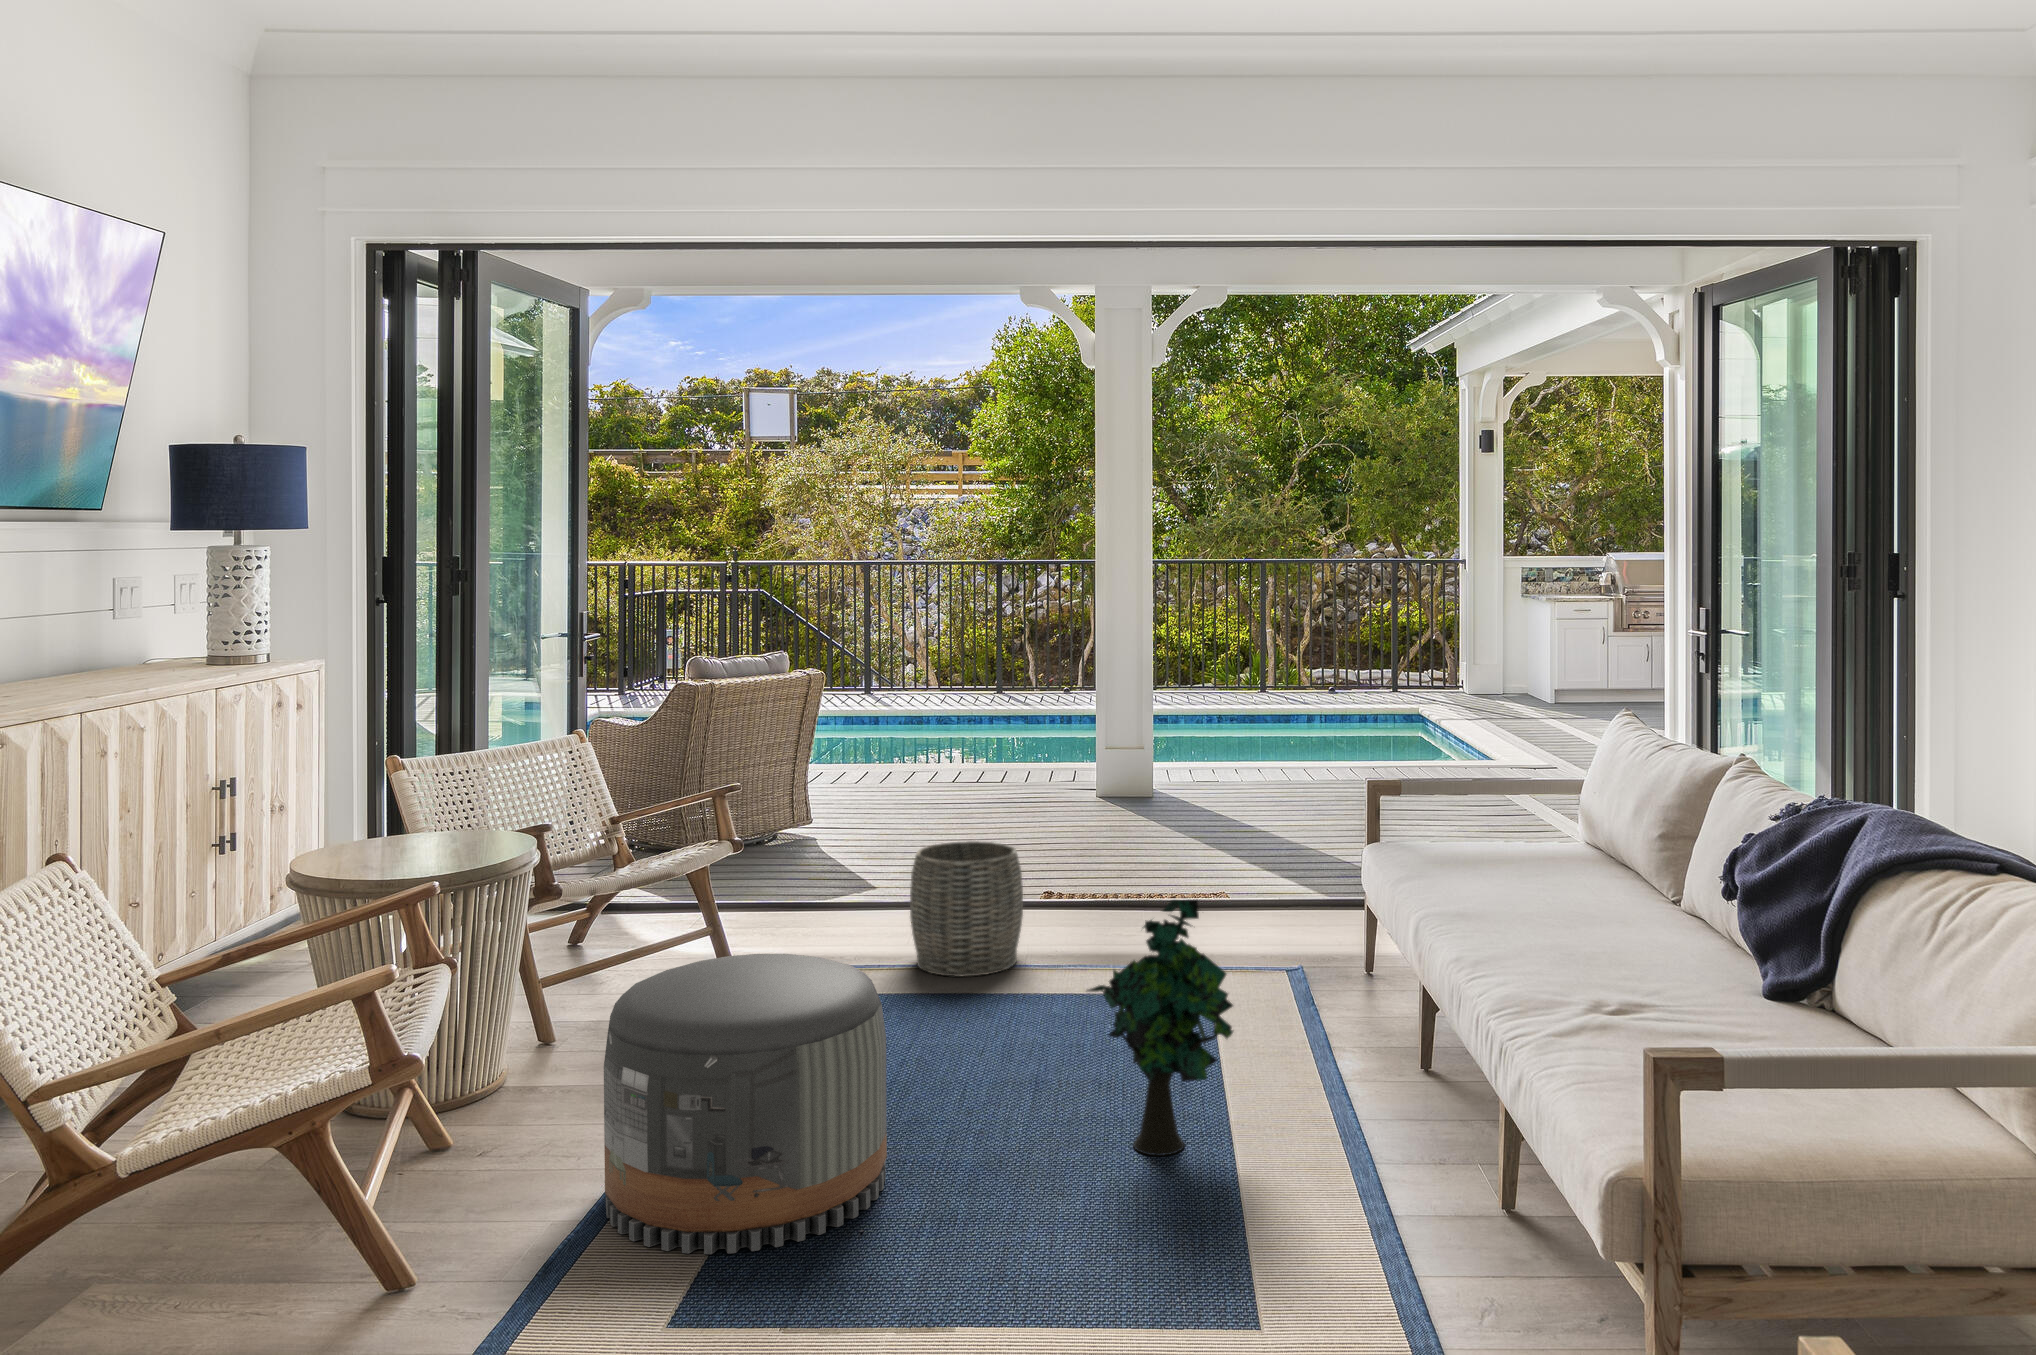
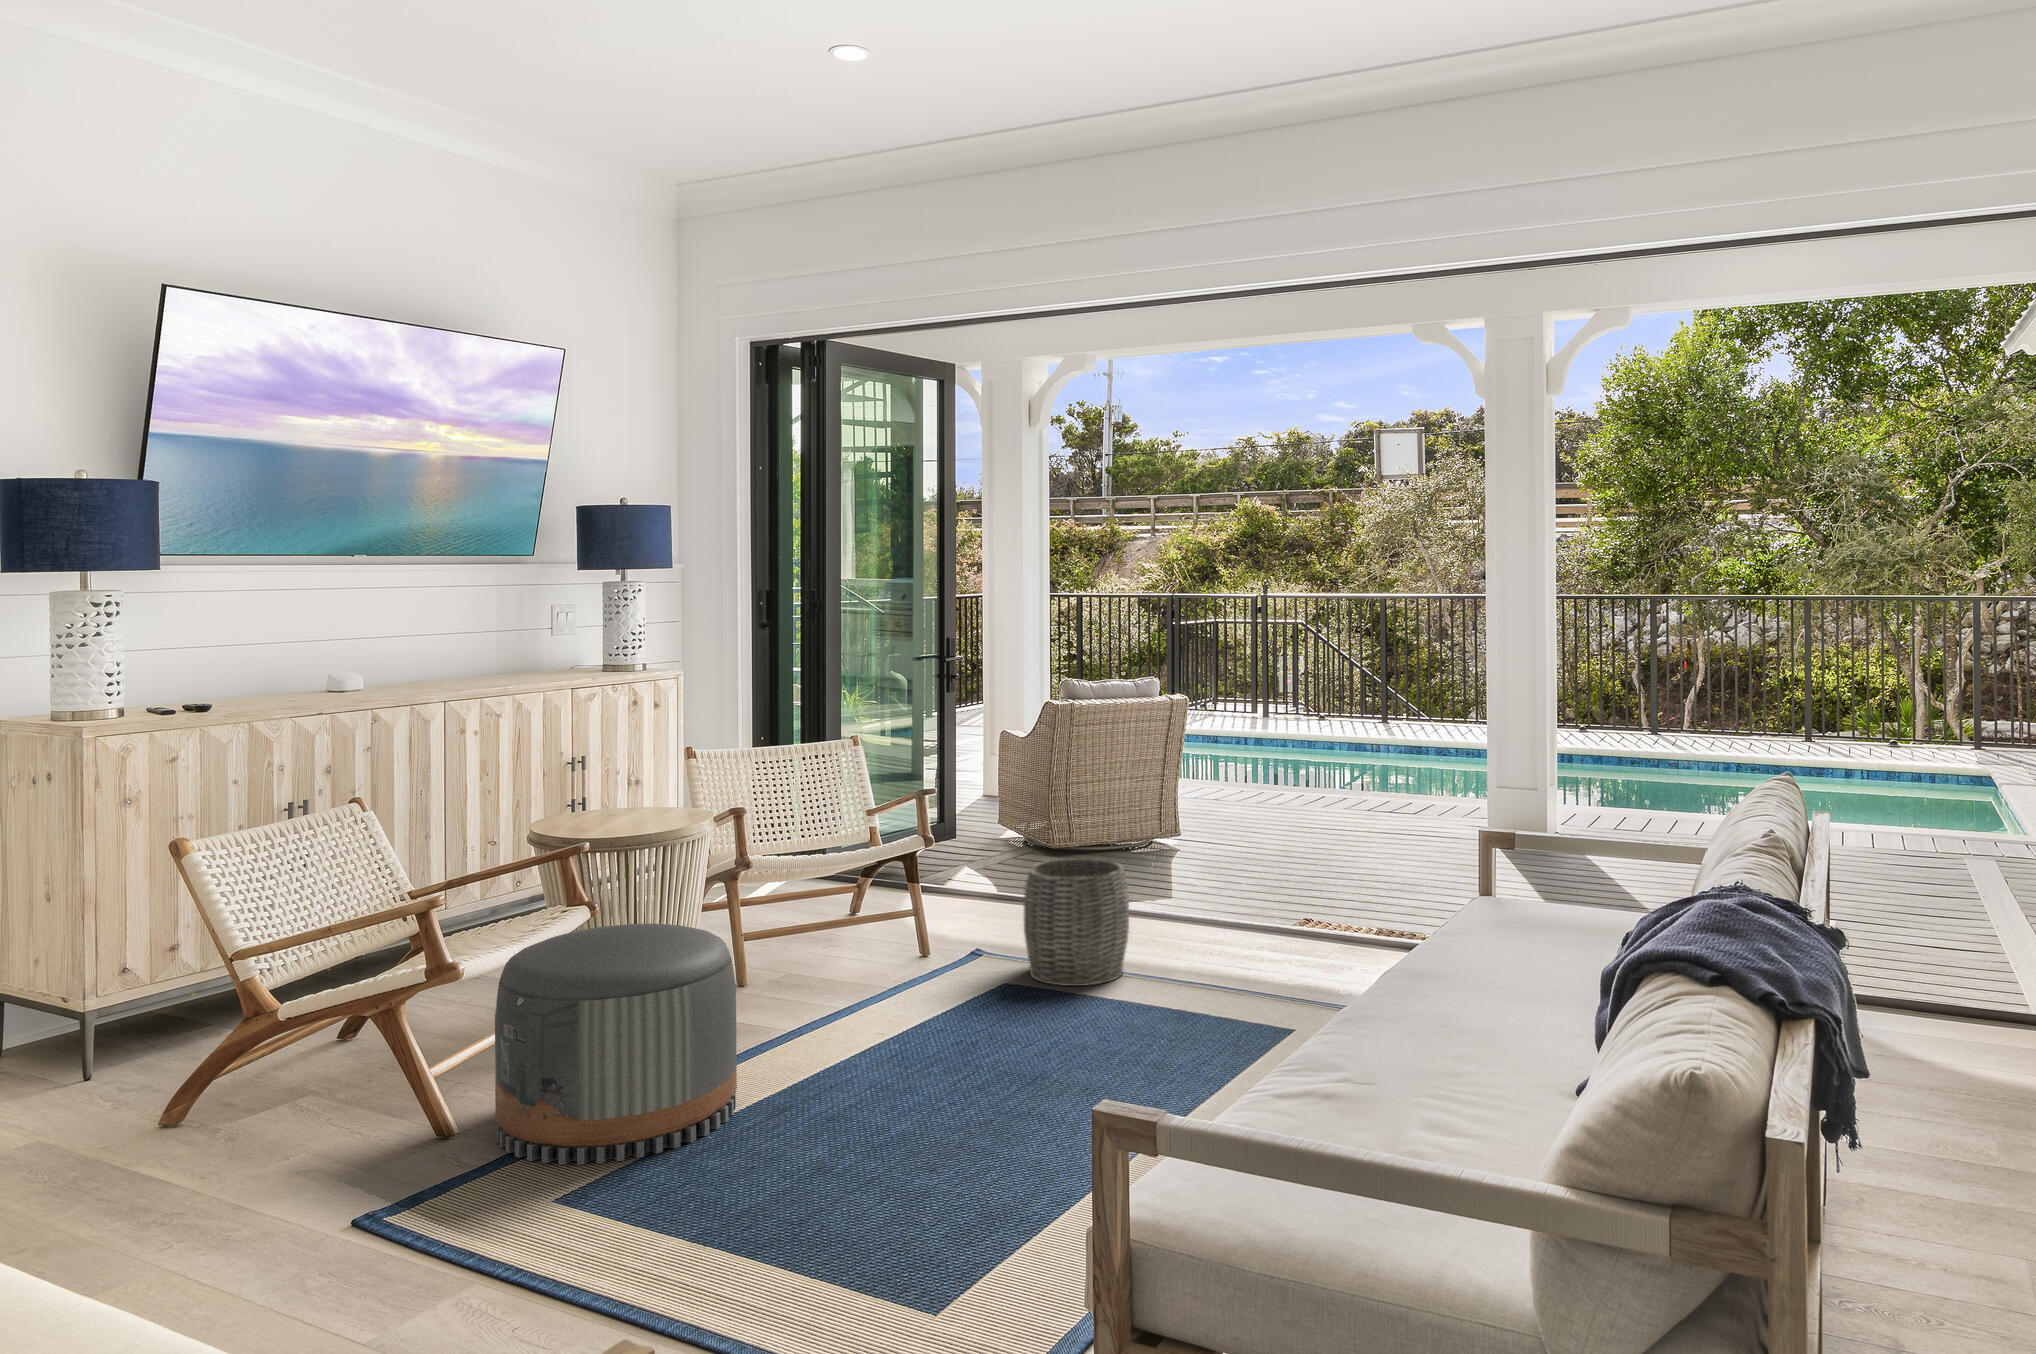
decorative plant: present [1087,900,1233,1156] -> none [875,925,1009,1172]

